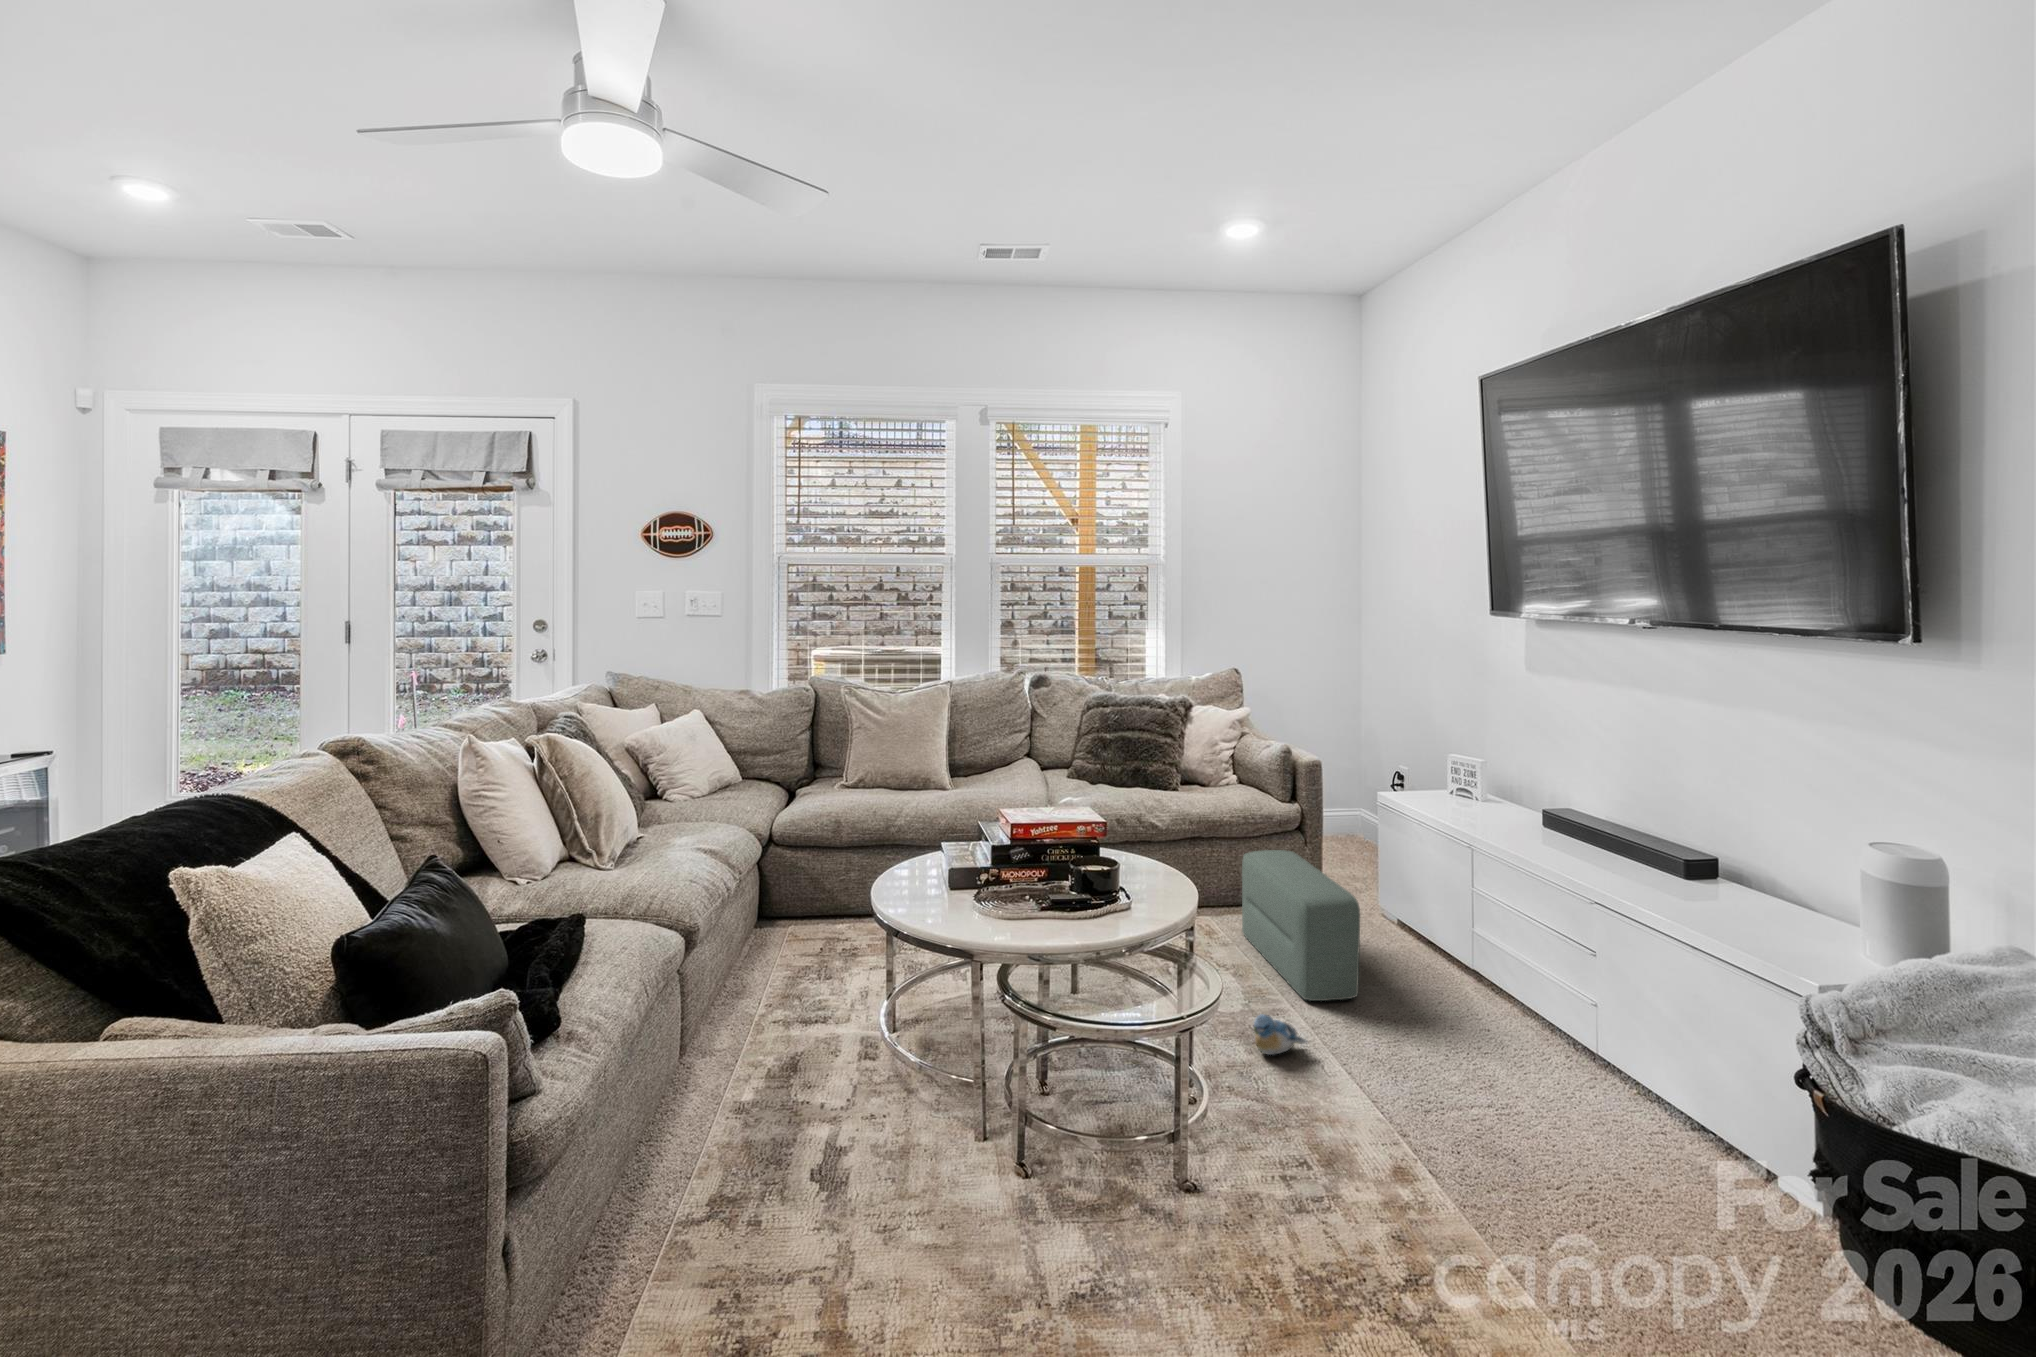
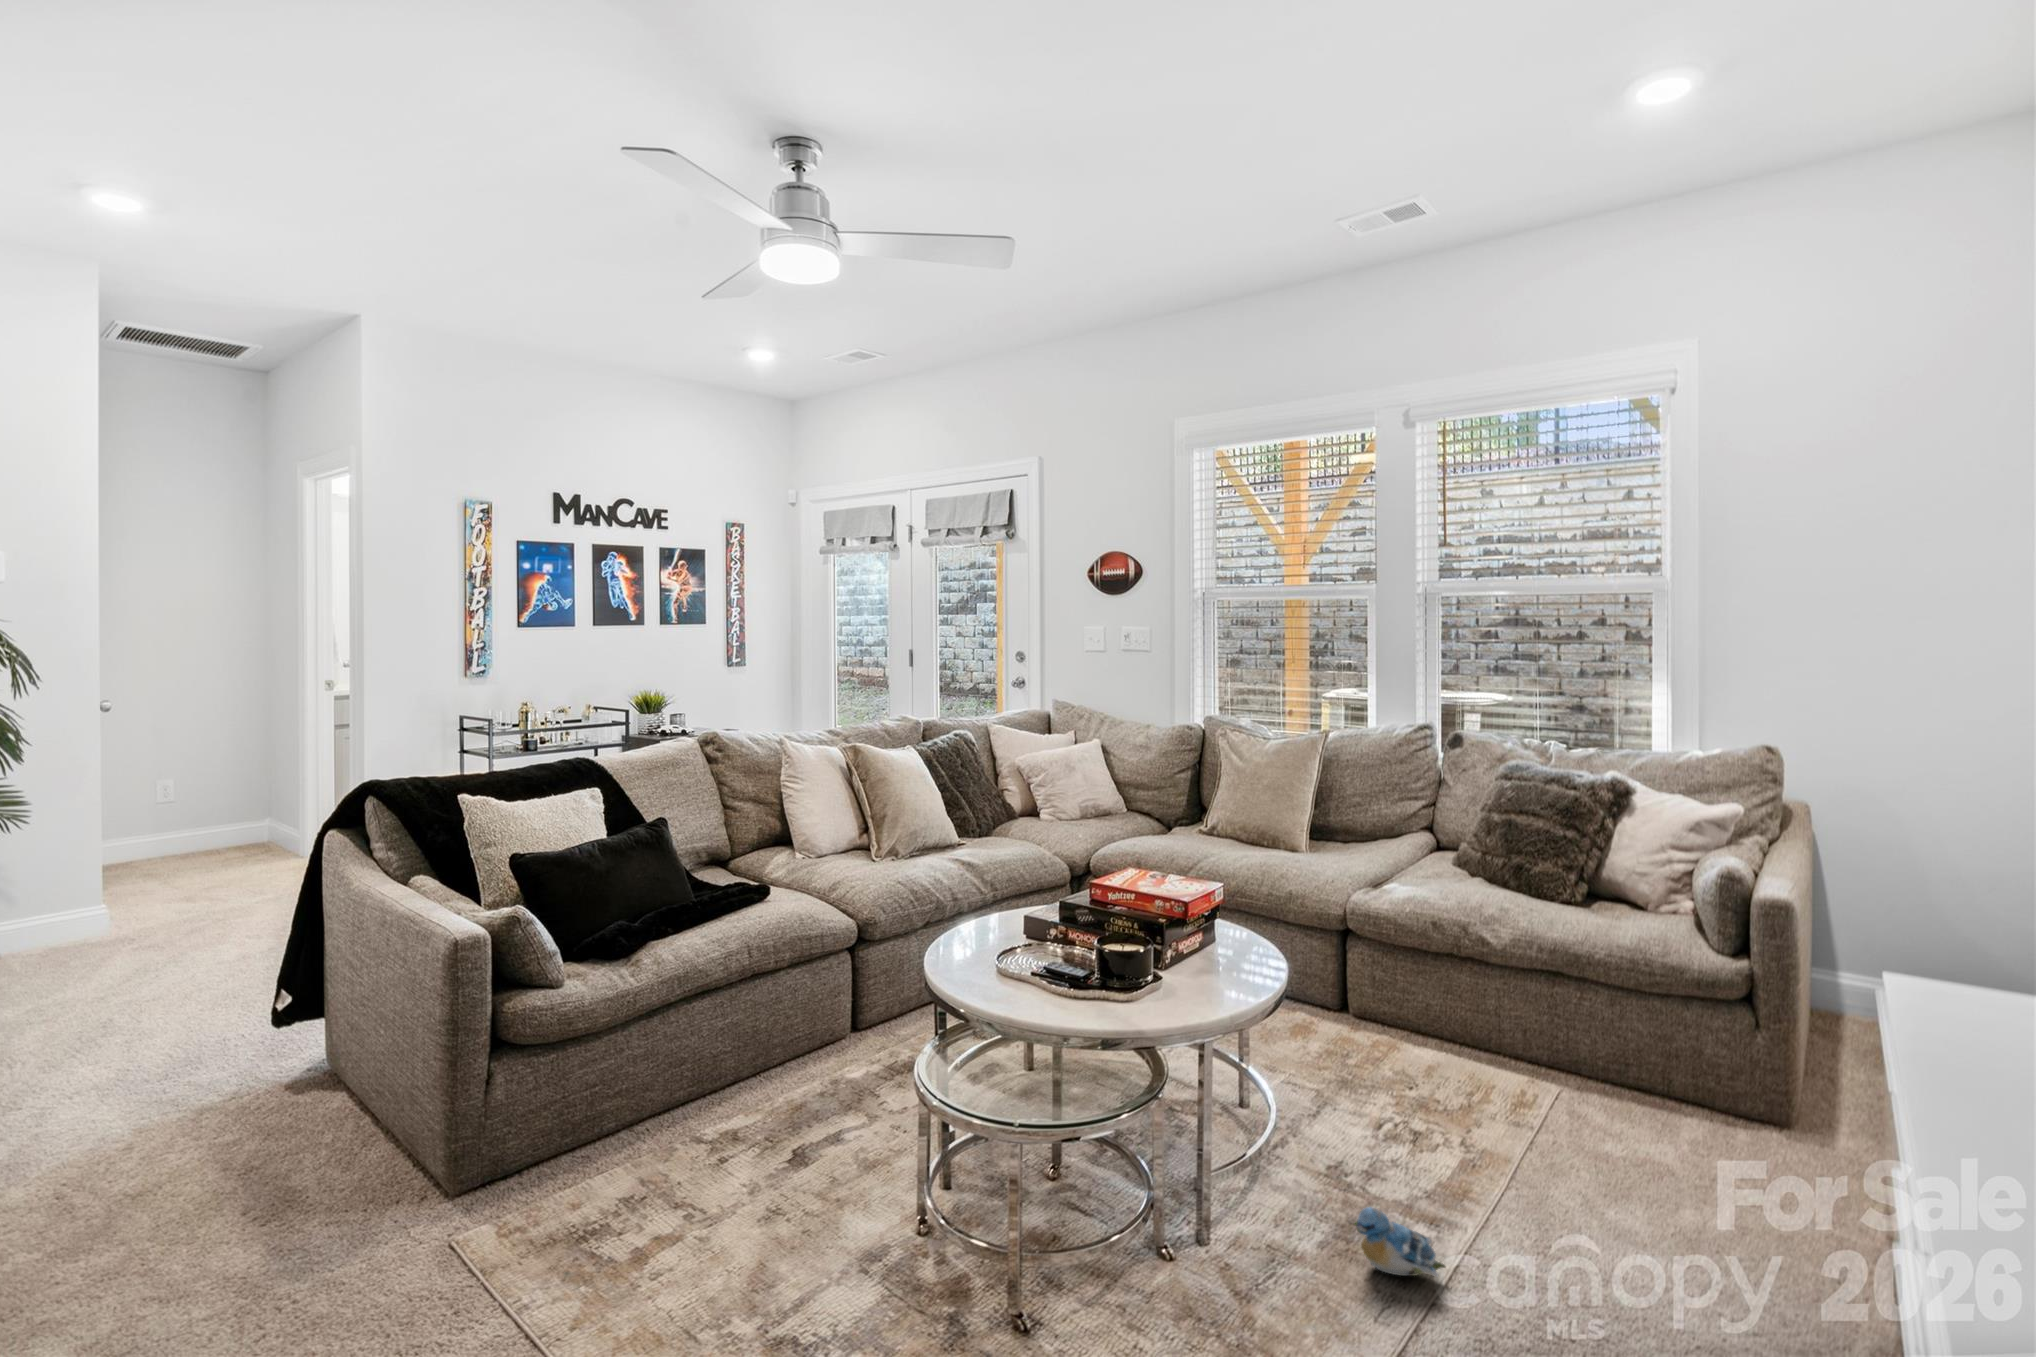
pouf: present [1242,850,1360,1001] -> none [1542,1002,1672,1257]

